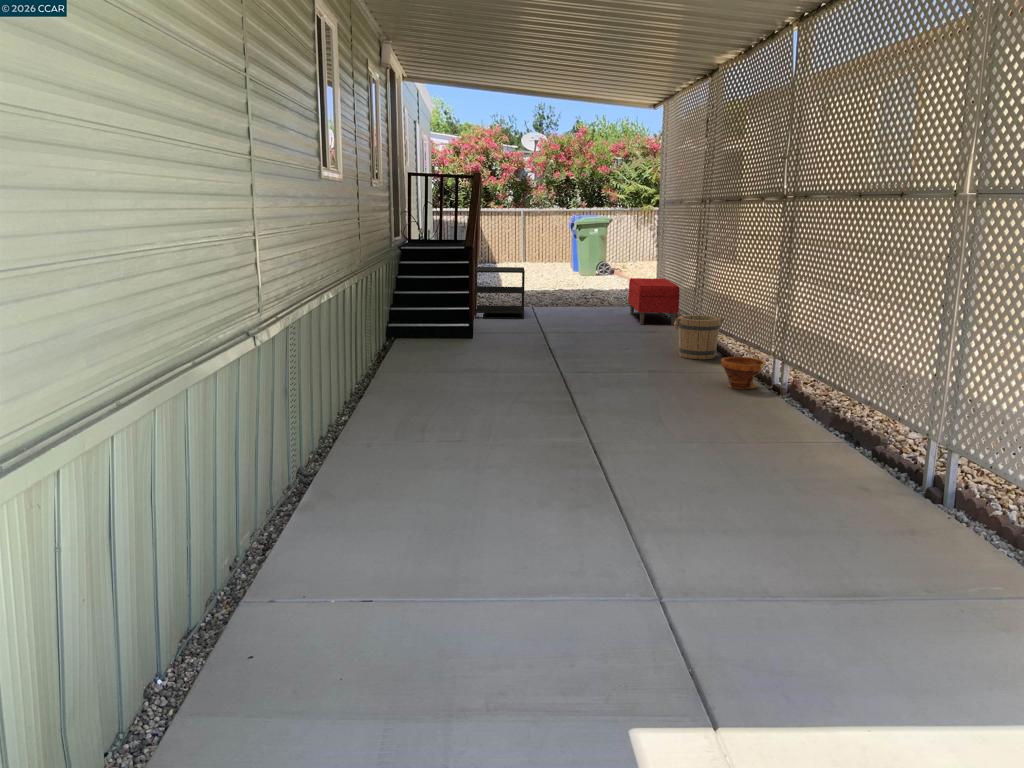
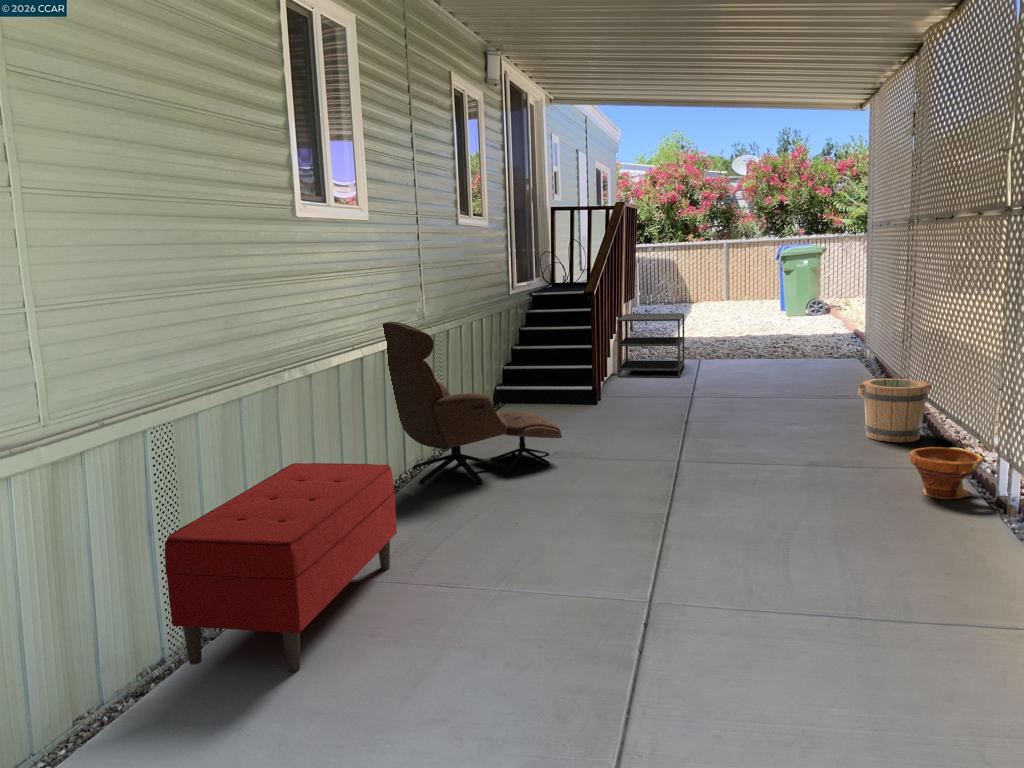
lounge chair: none [339,262,475,390] -> present [382,322,562,485]
bench: present [628,278,680,325] -> present [165,463,397,672]

